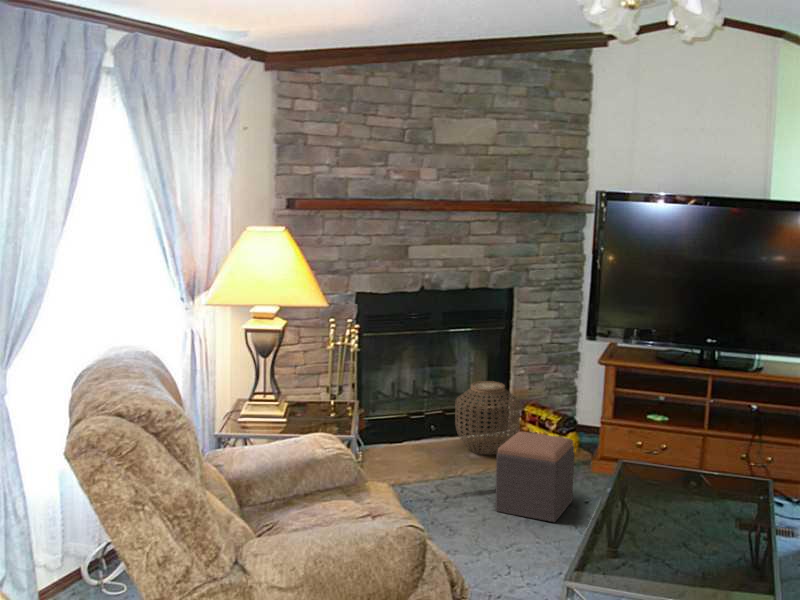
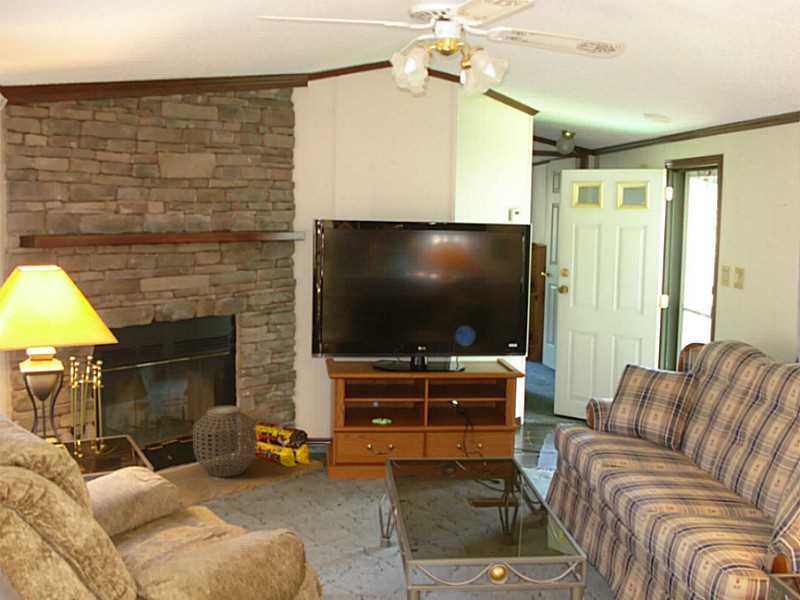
footstool: present [495,431,574,522] -> none [261,447,325,523]

